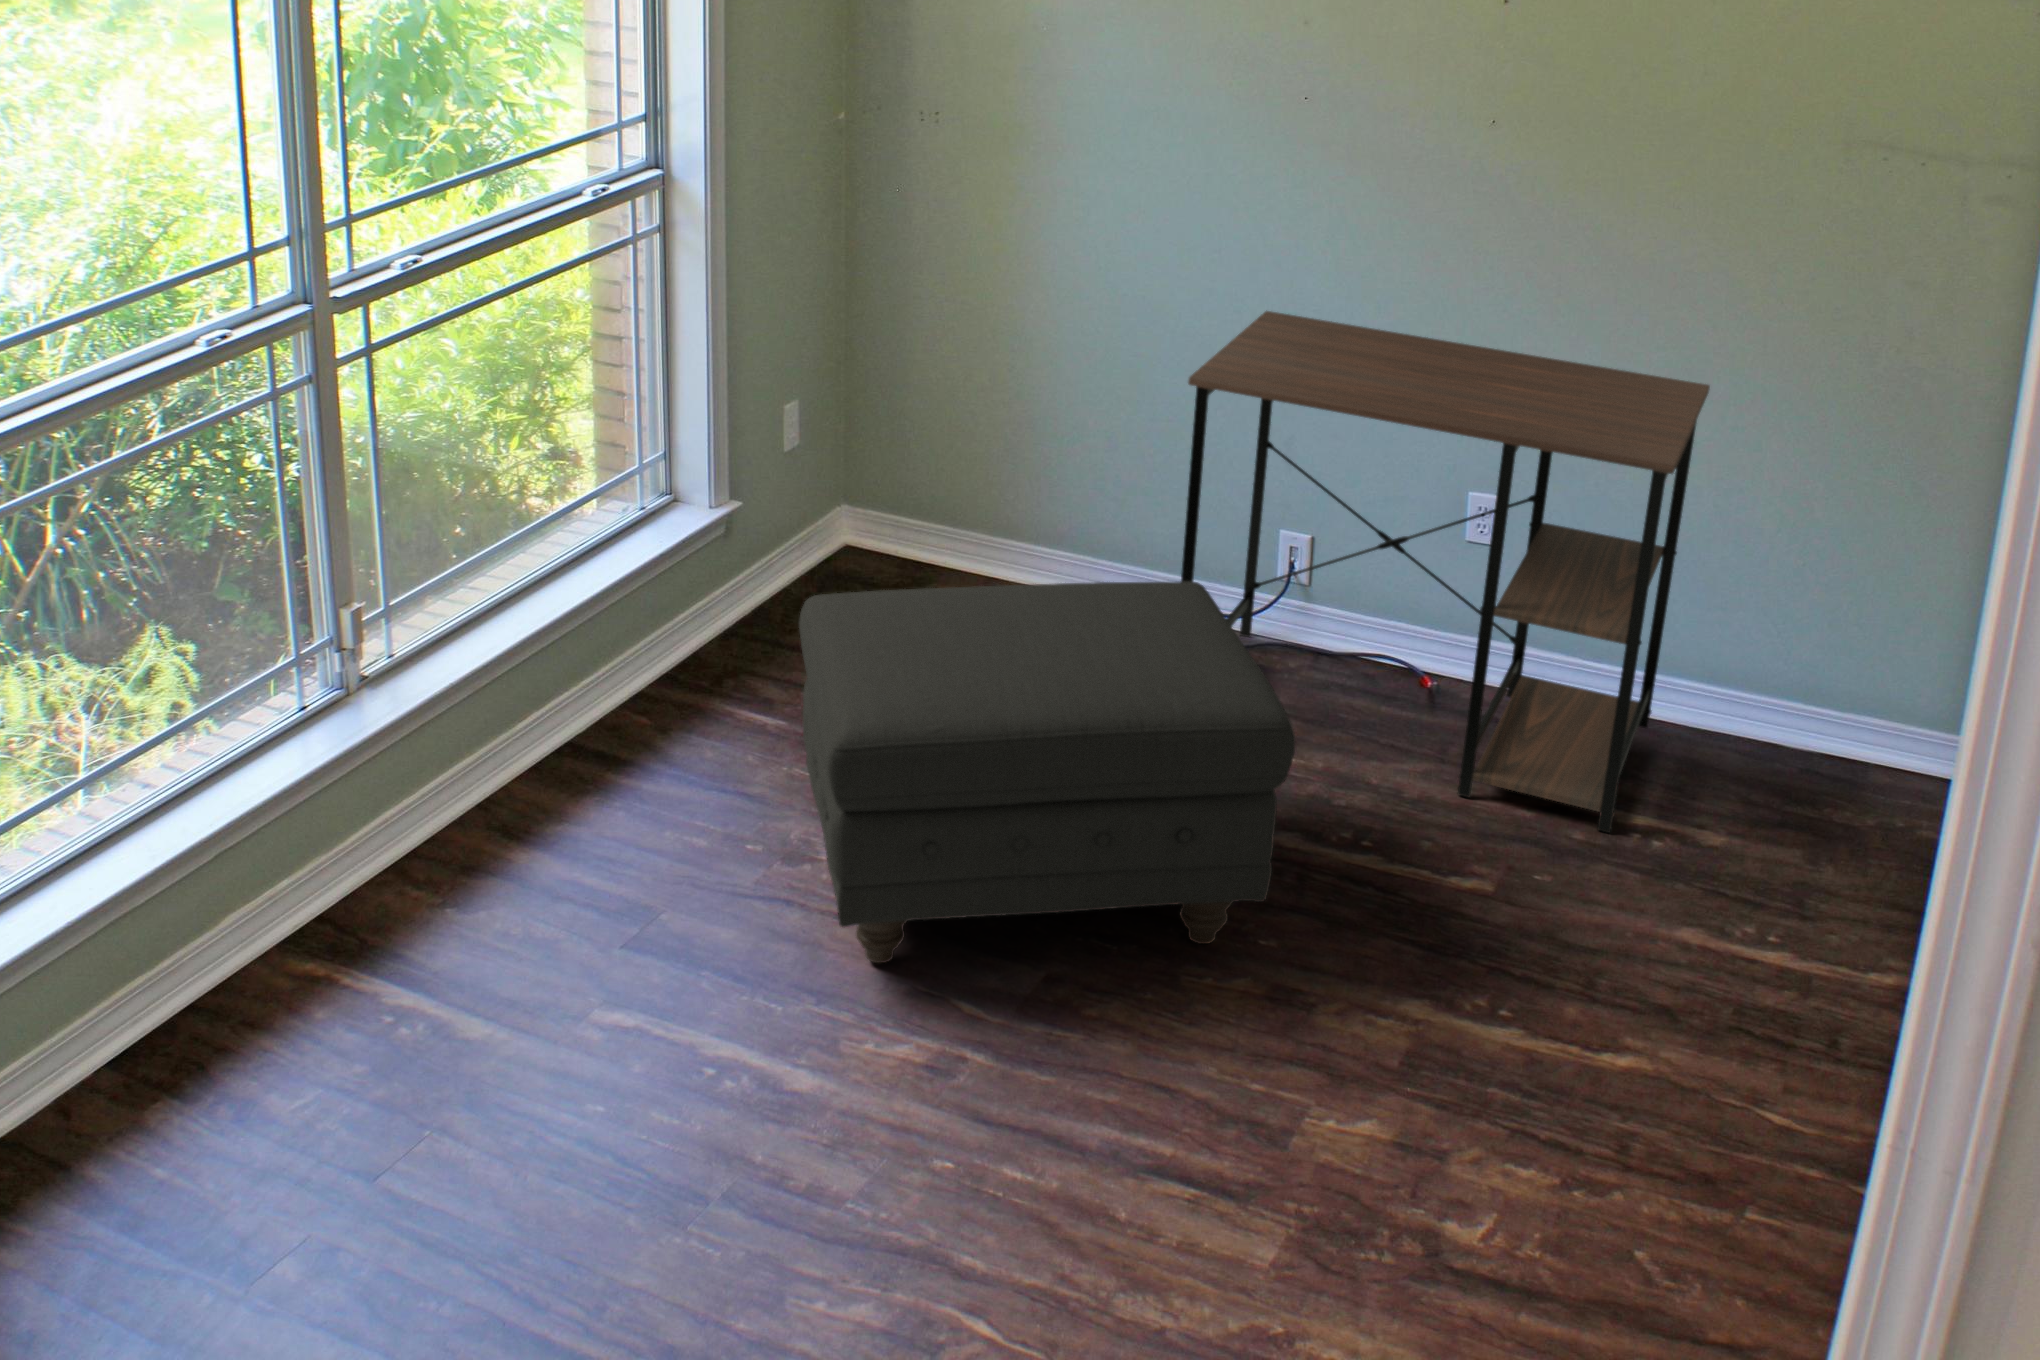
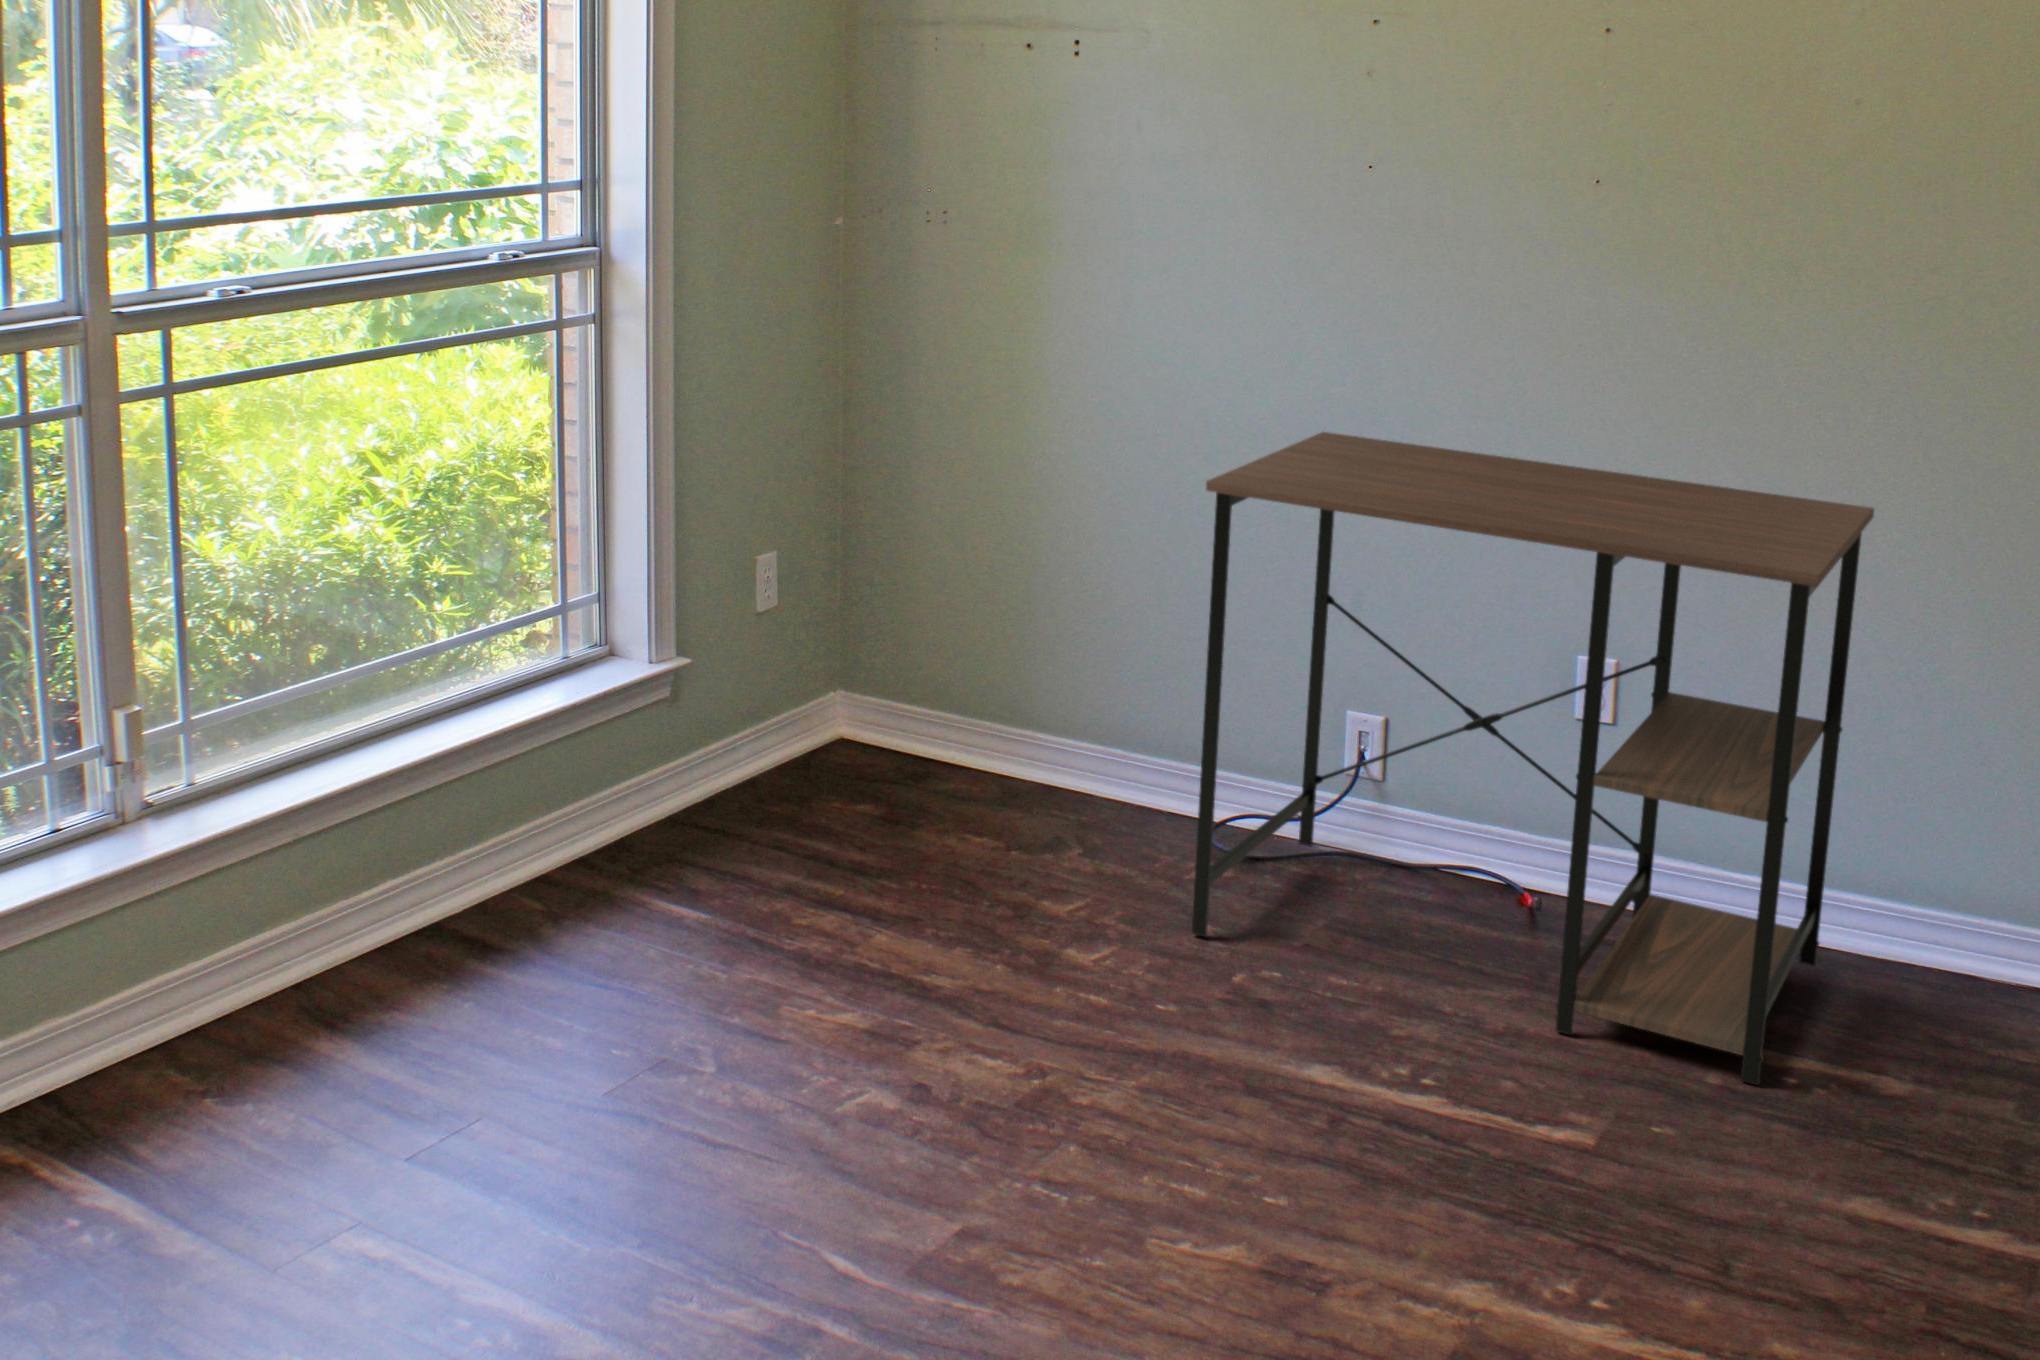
ottoman: present [799,581,1295,963] -> none [663,718,1298,1197]

